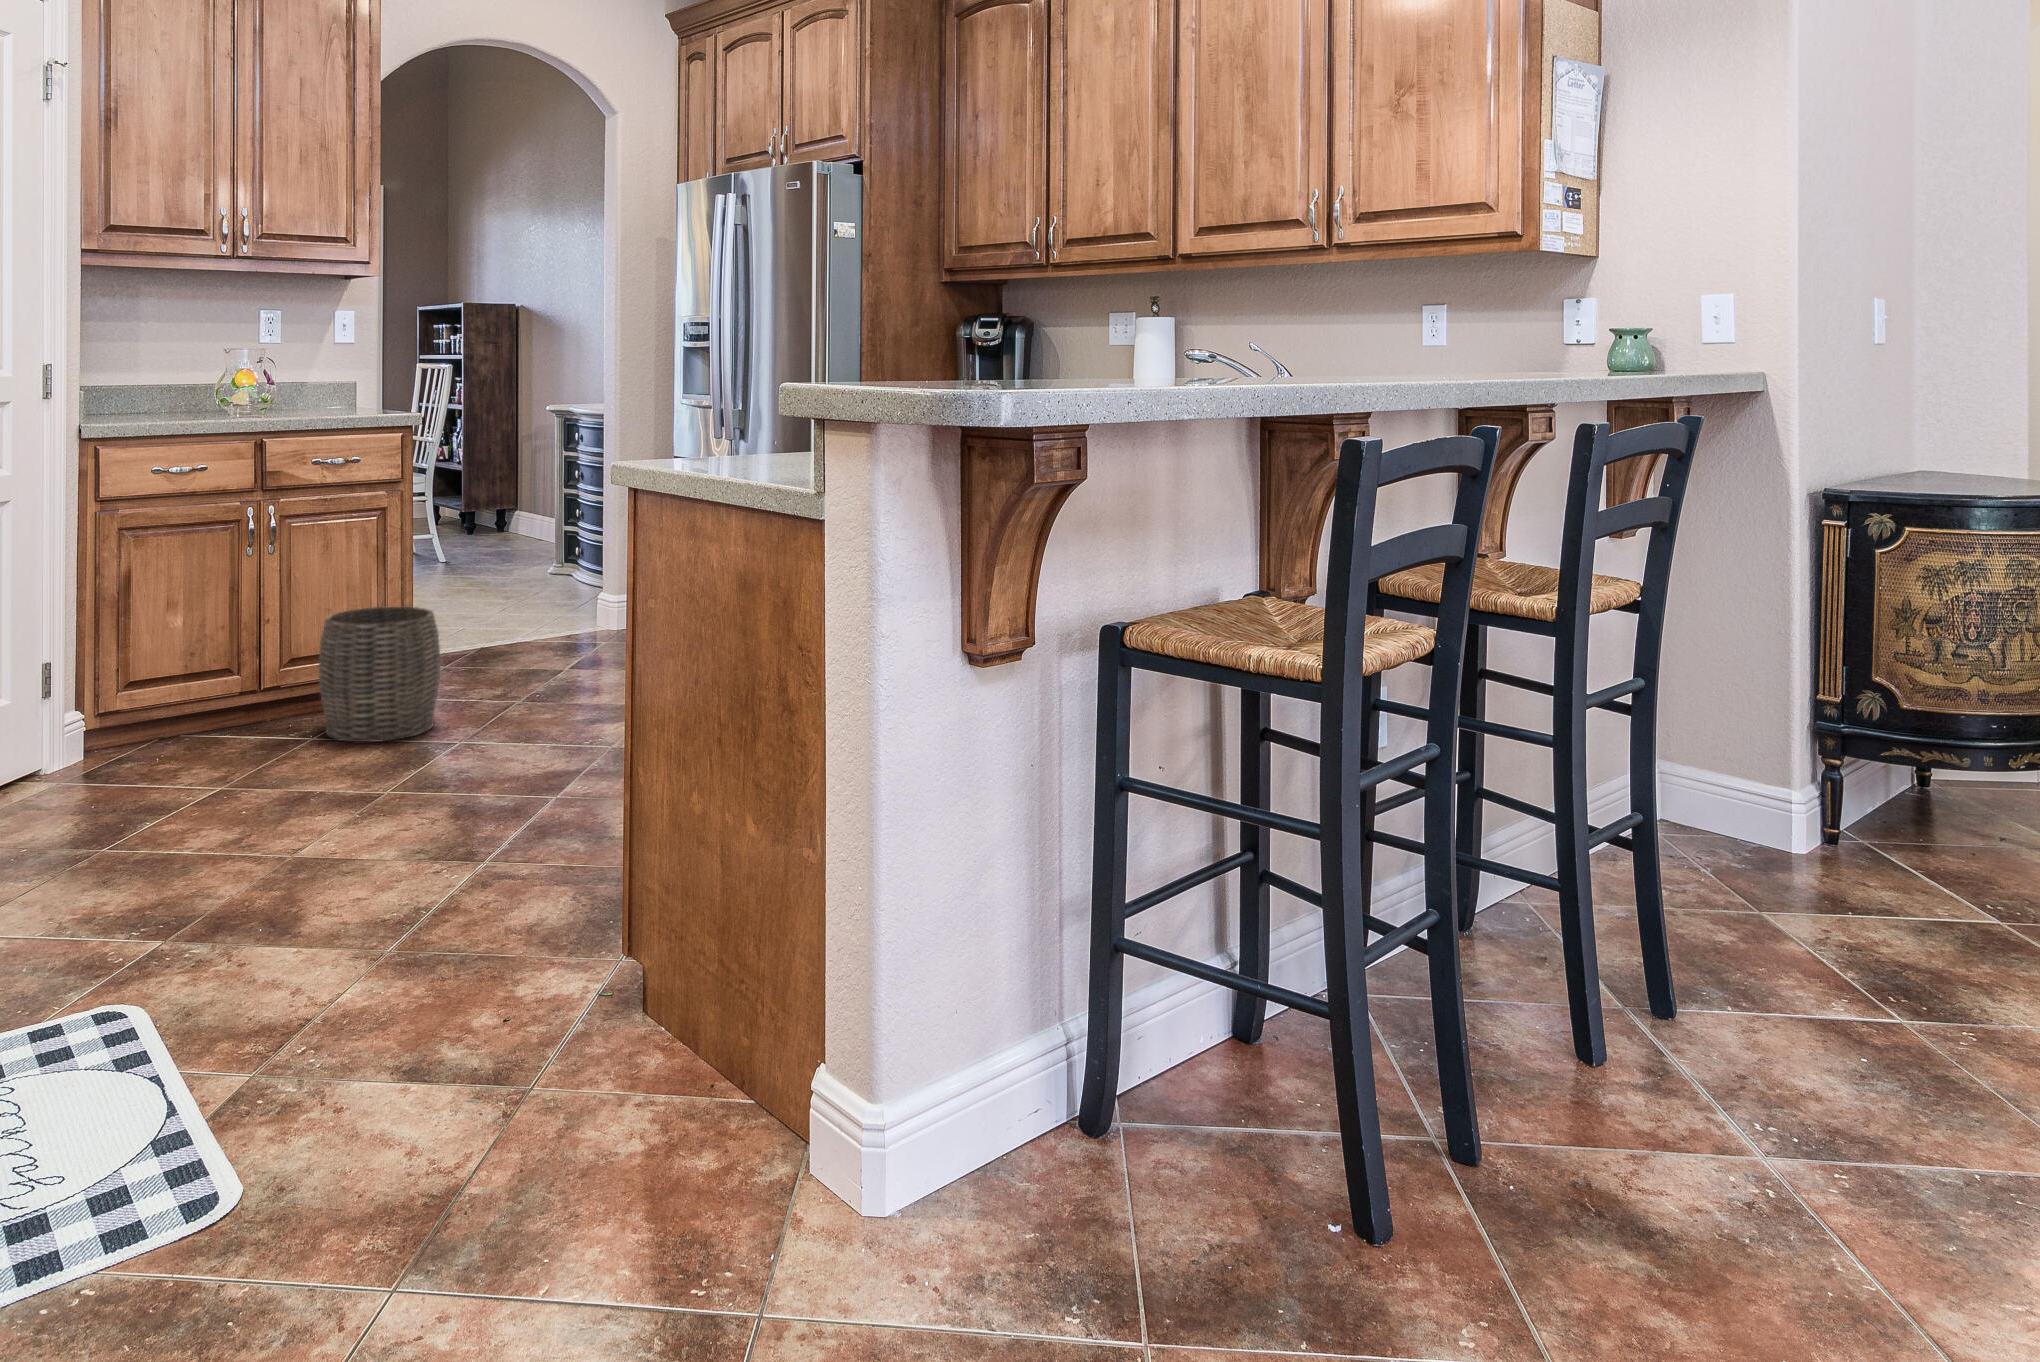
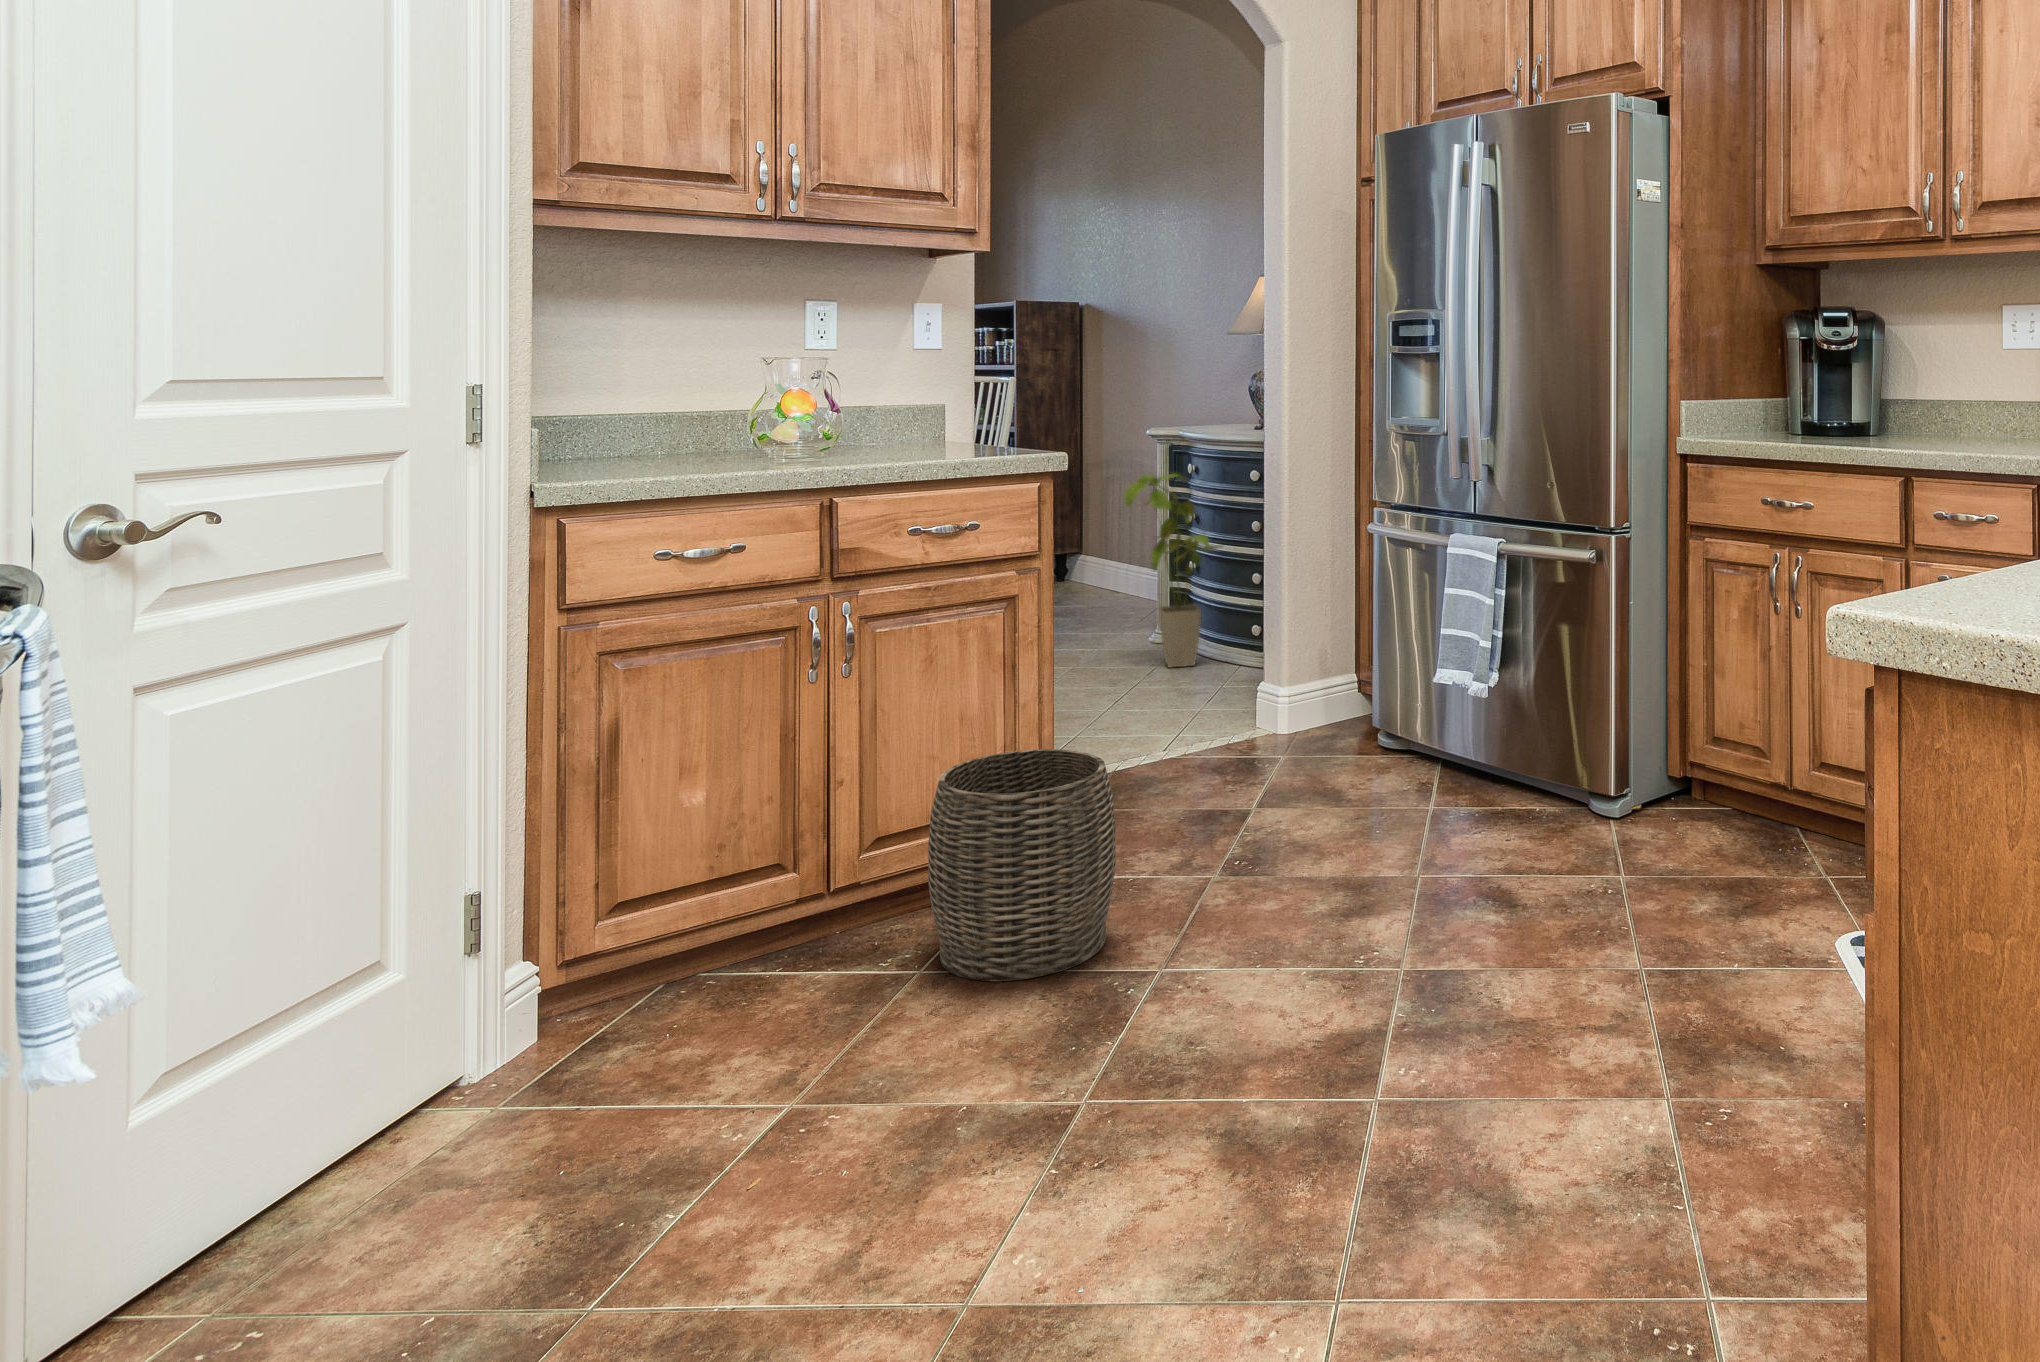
house plant: none [516,440,592,590] -> present [1125,474,1220,667]

